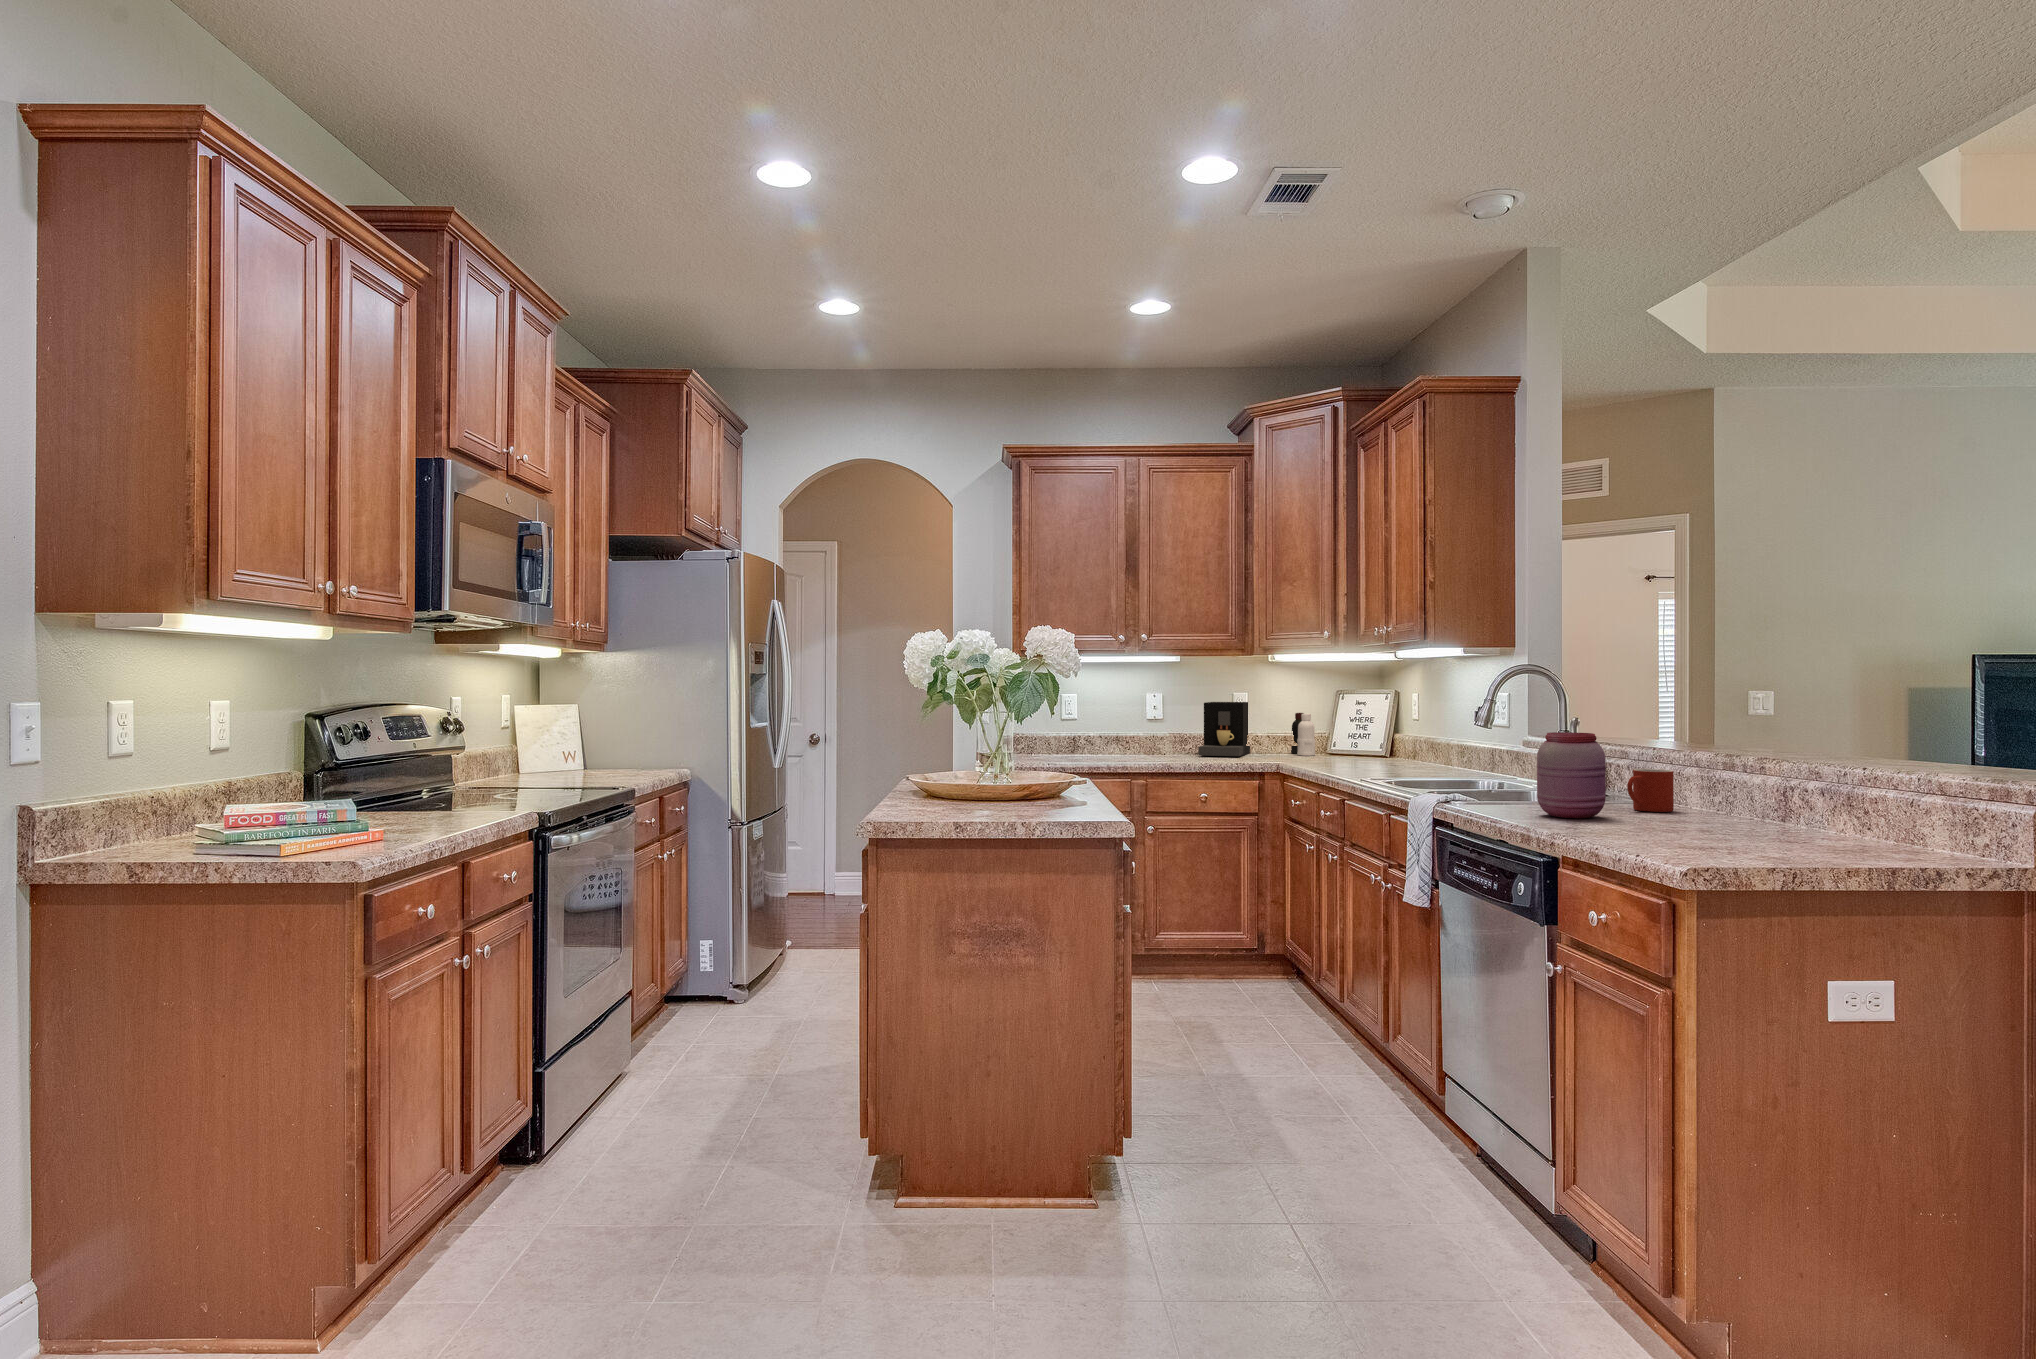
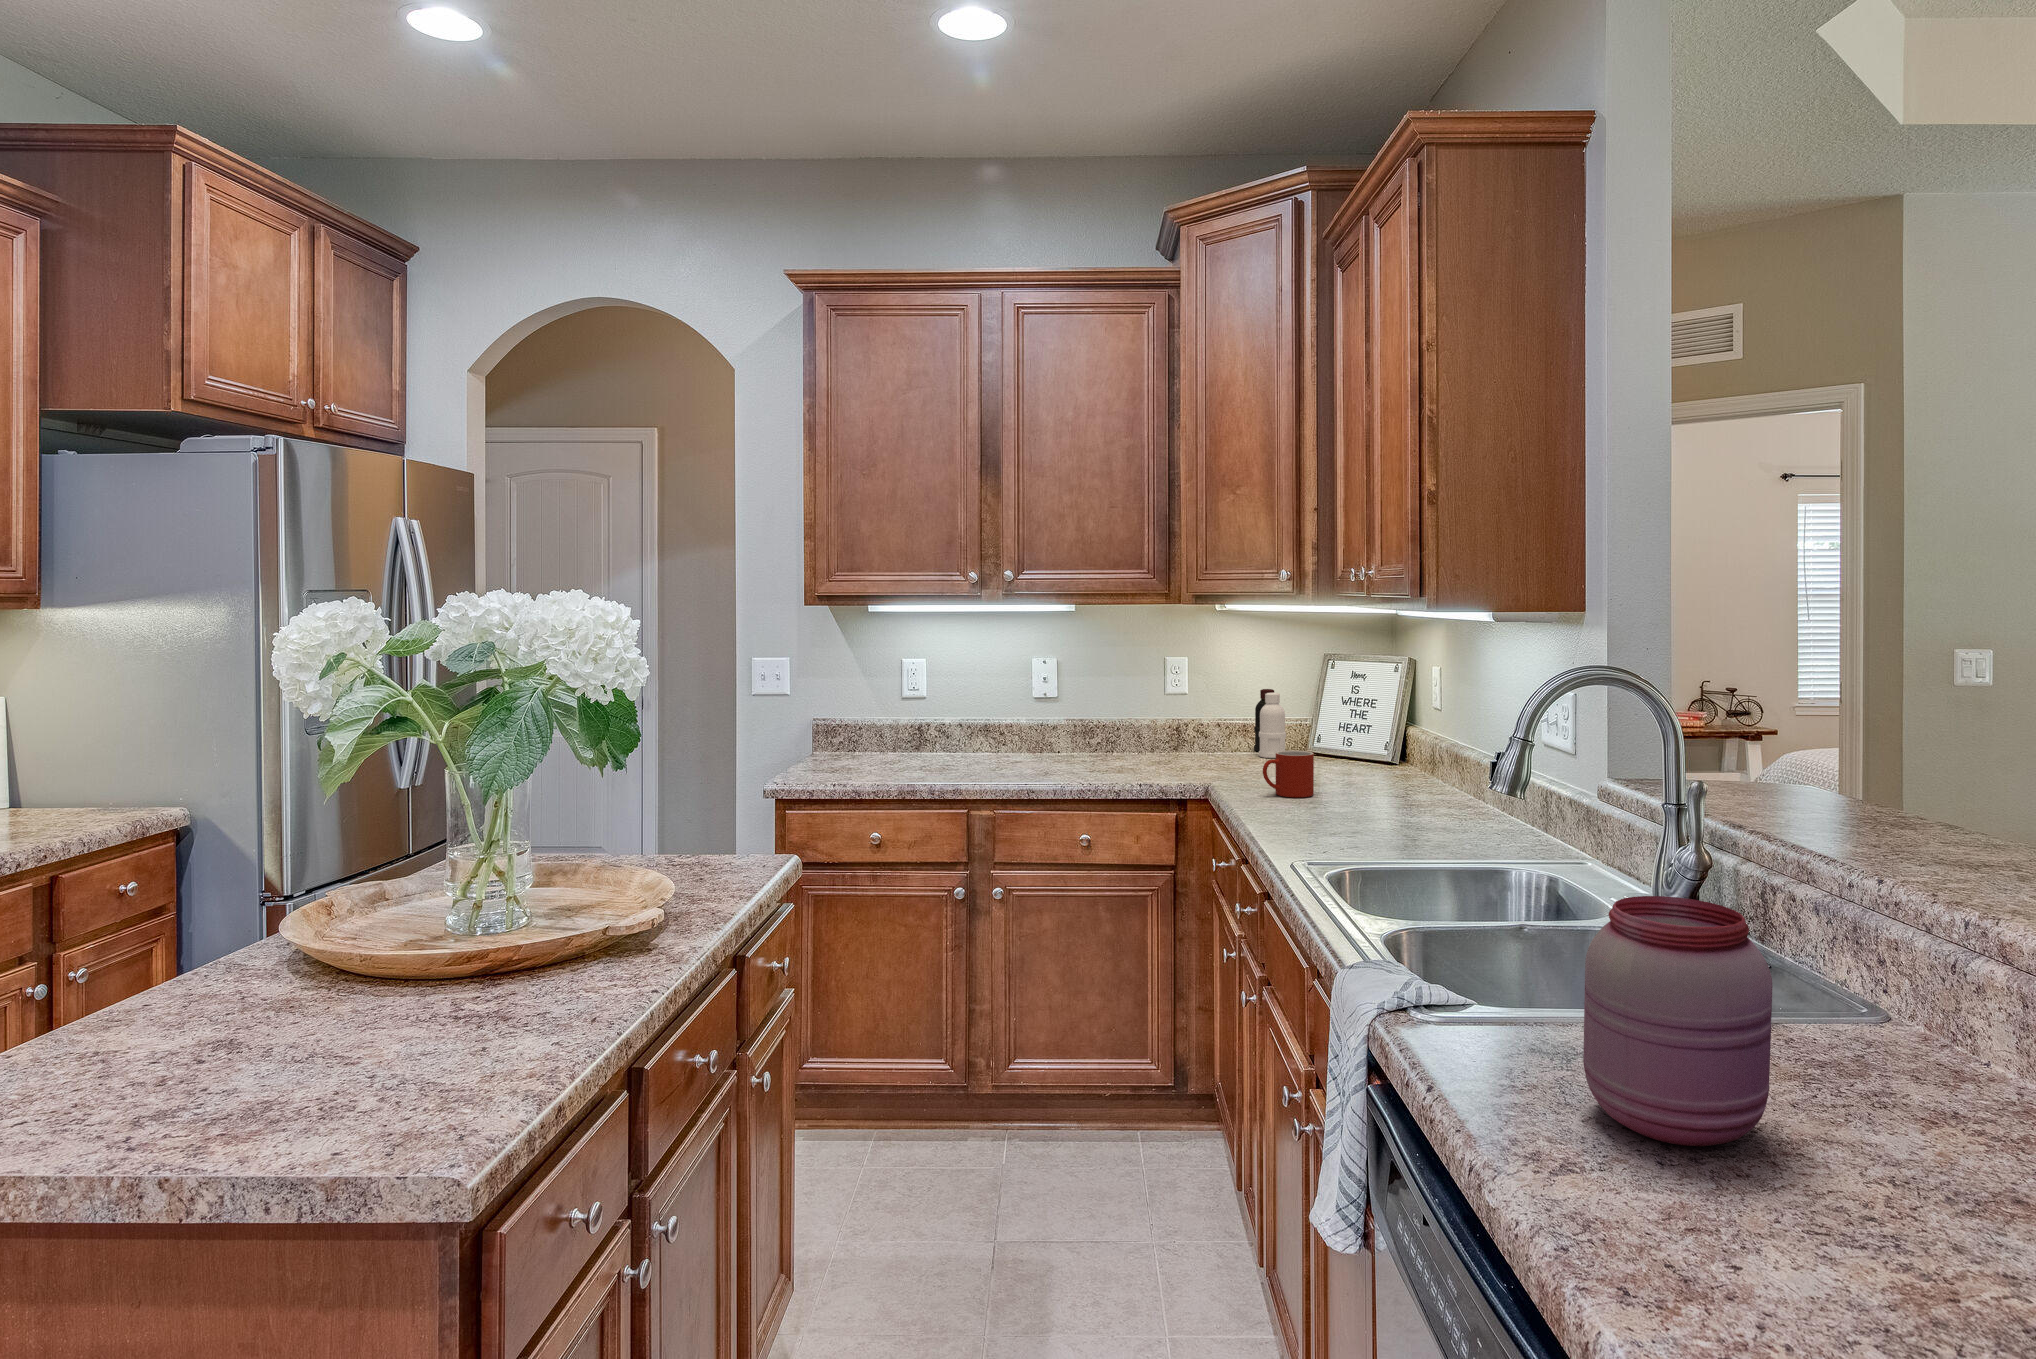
coffee maker: present [1198,702,1250,756] -> none [1103,672,1194,763]
mug: present [1627,769,1674,812] -> present [1263,750,1314,797]

